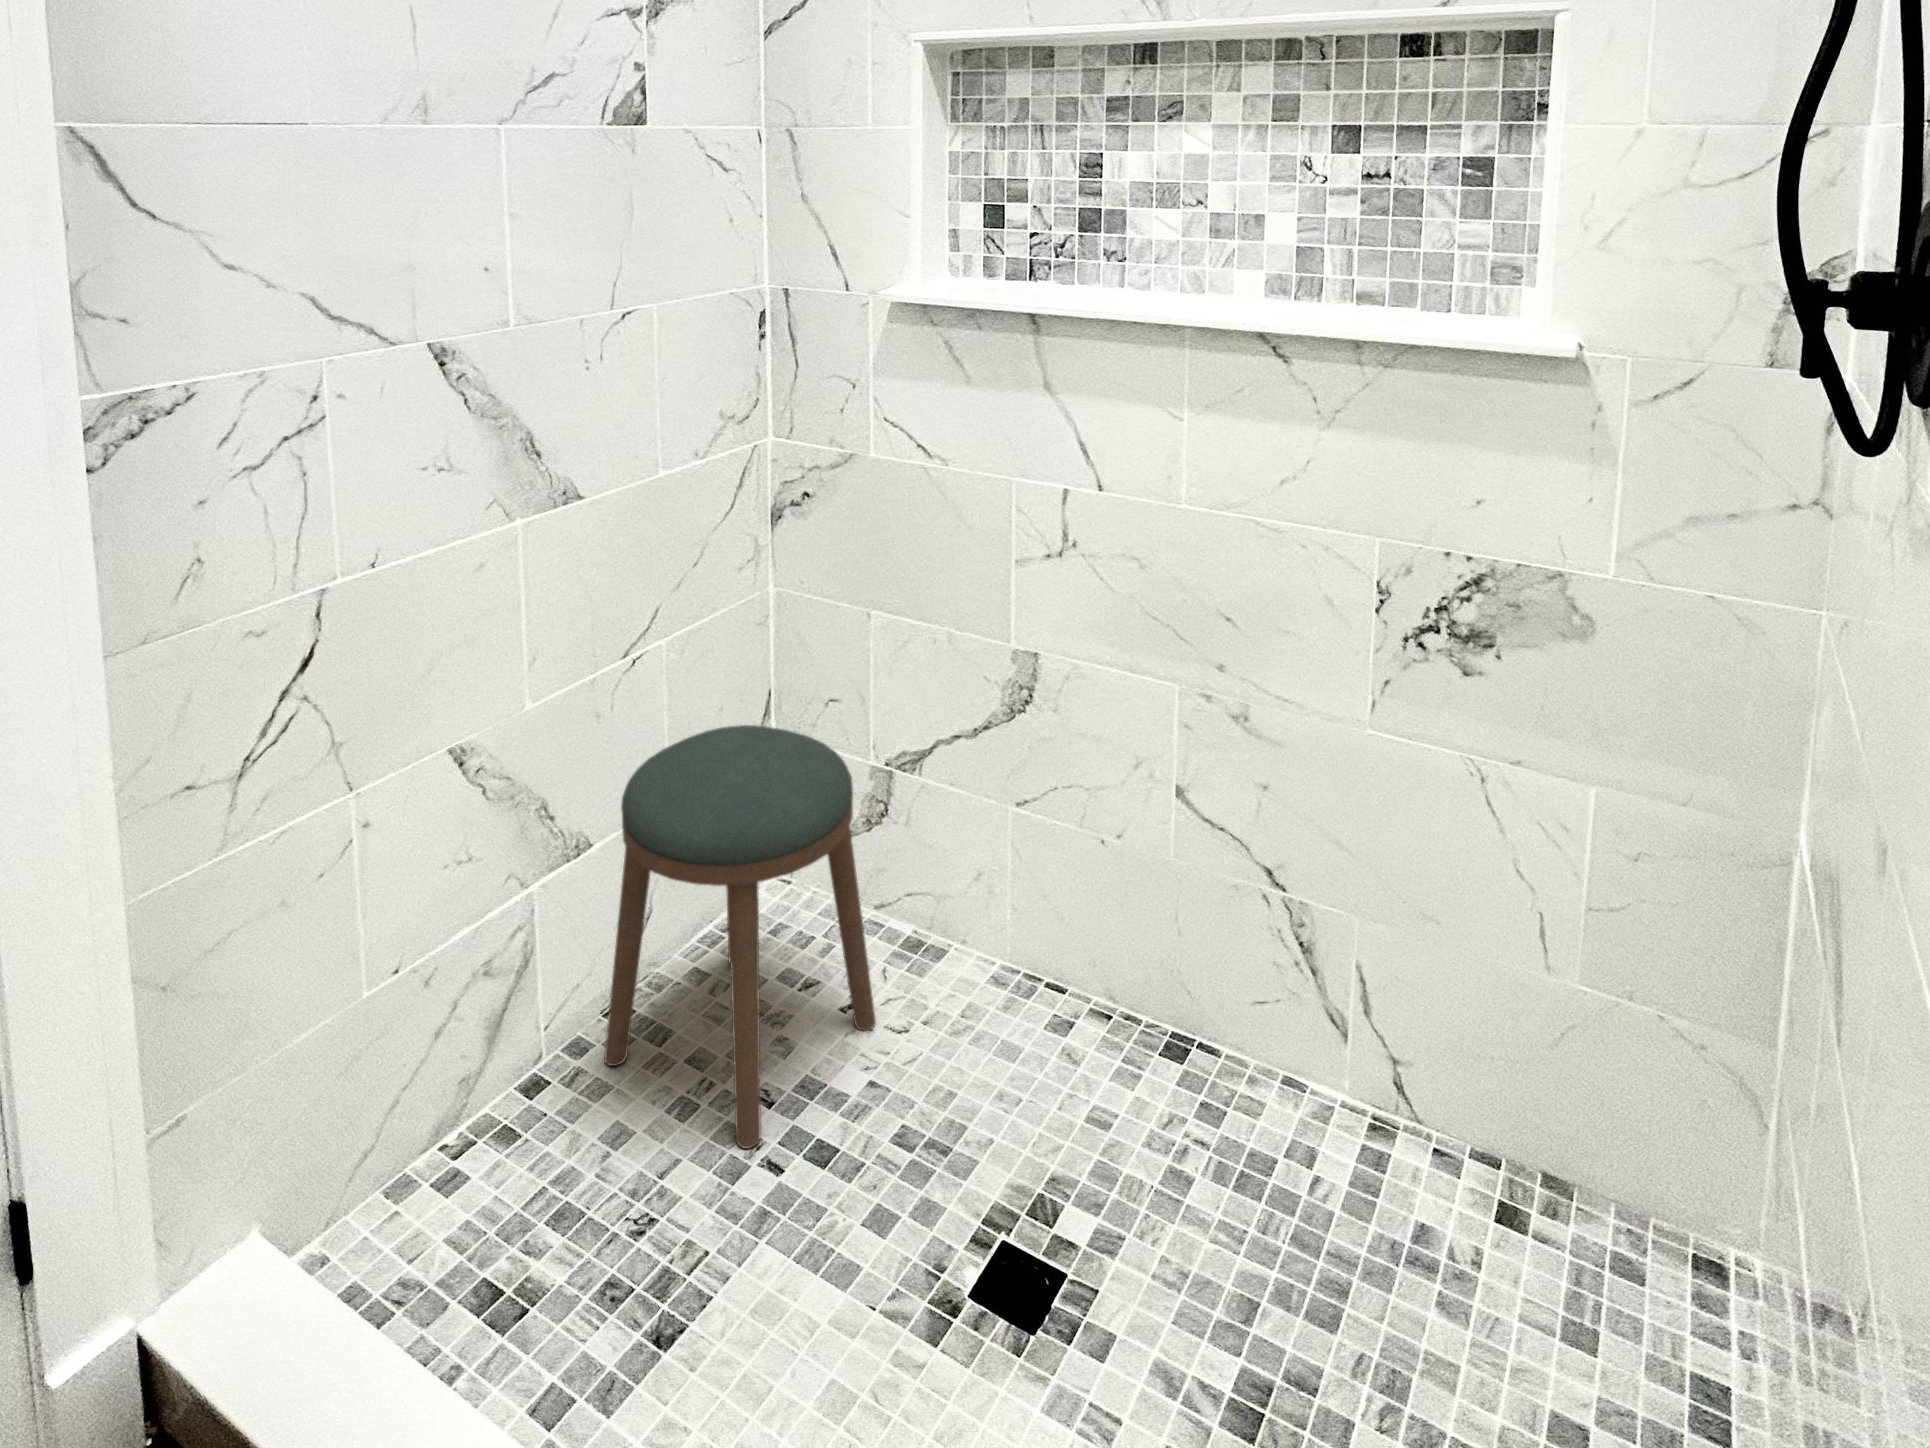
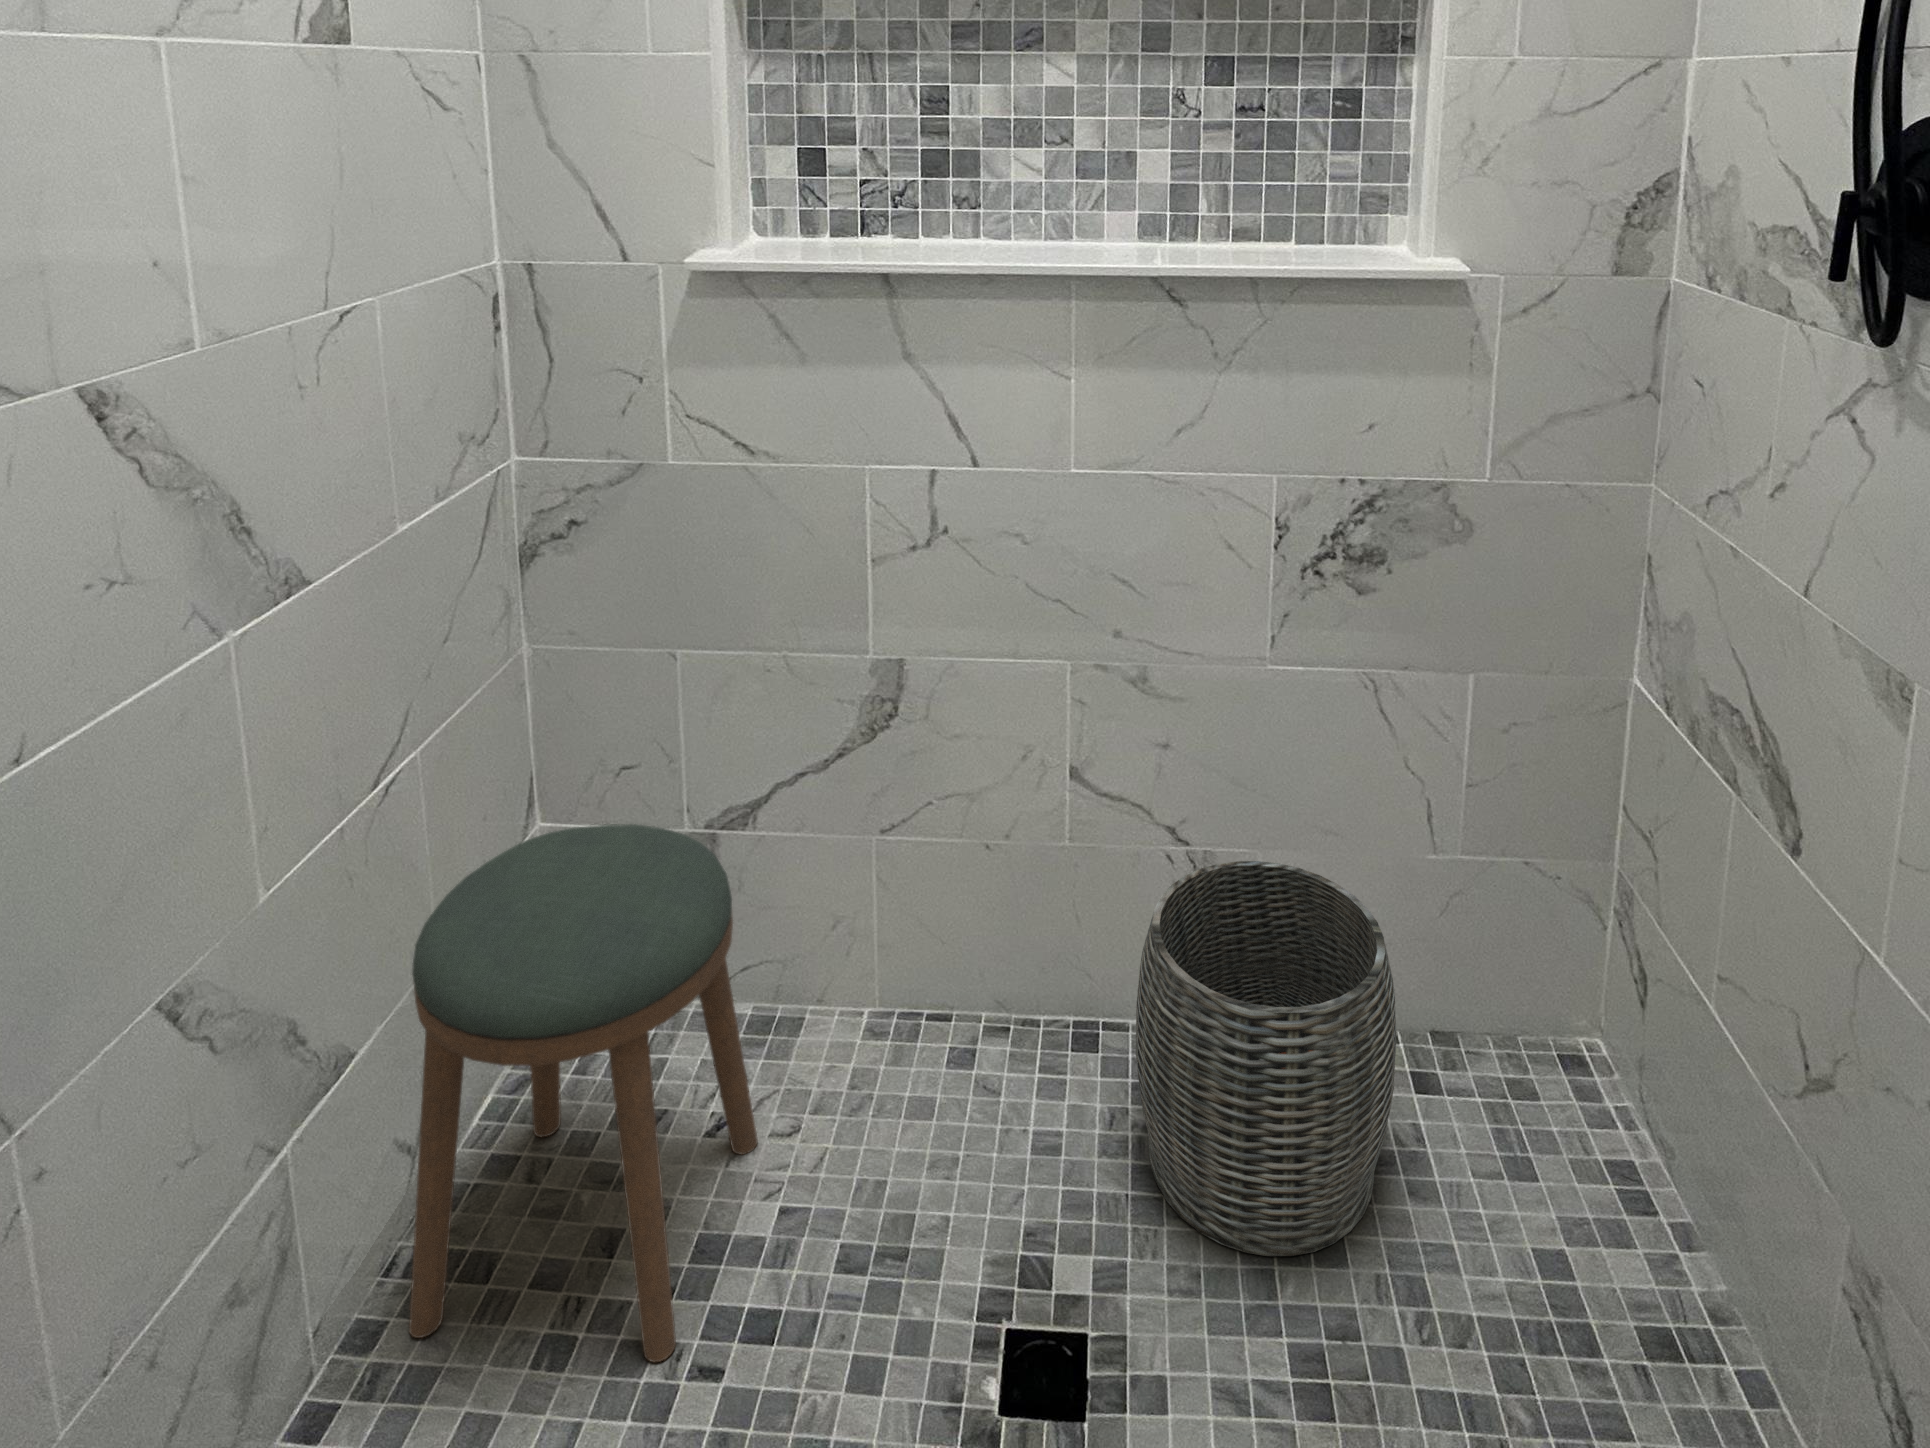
woven basket: none [1172,907,1438,1310] -> present [1136,861,1396,1256]

